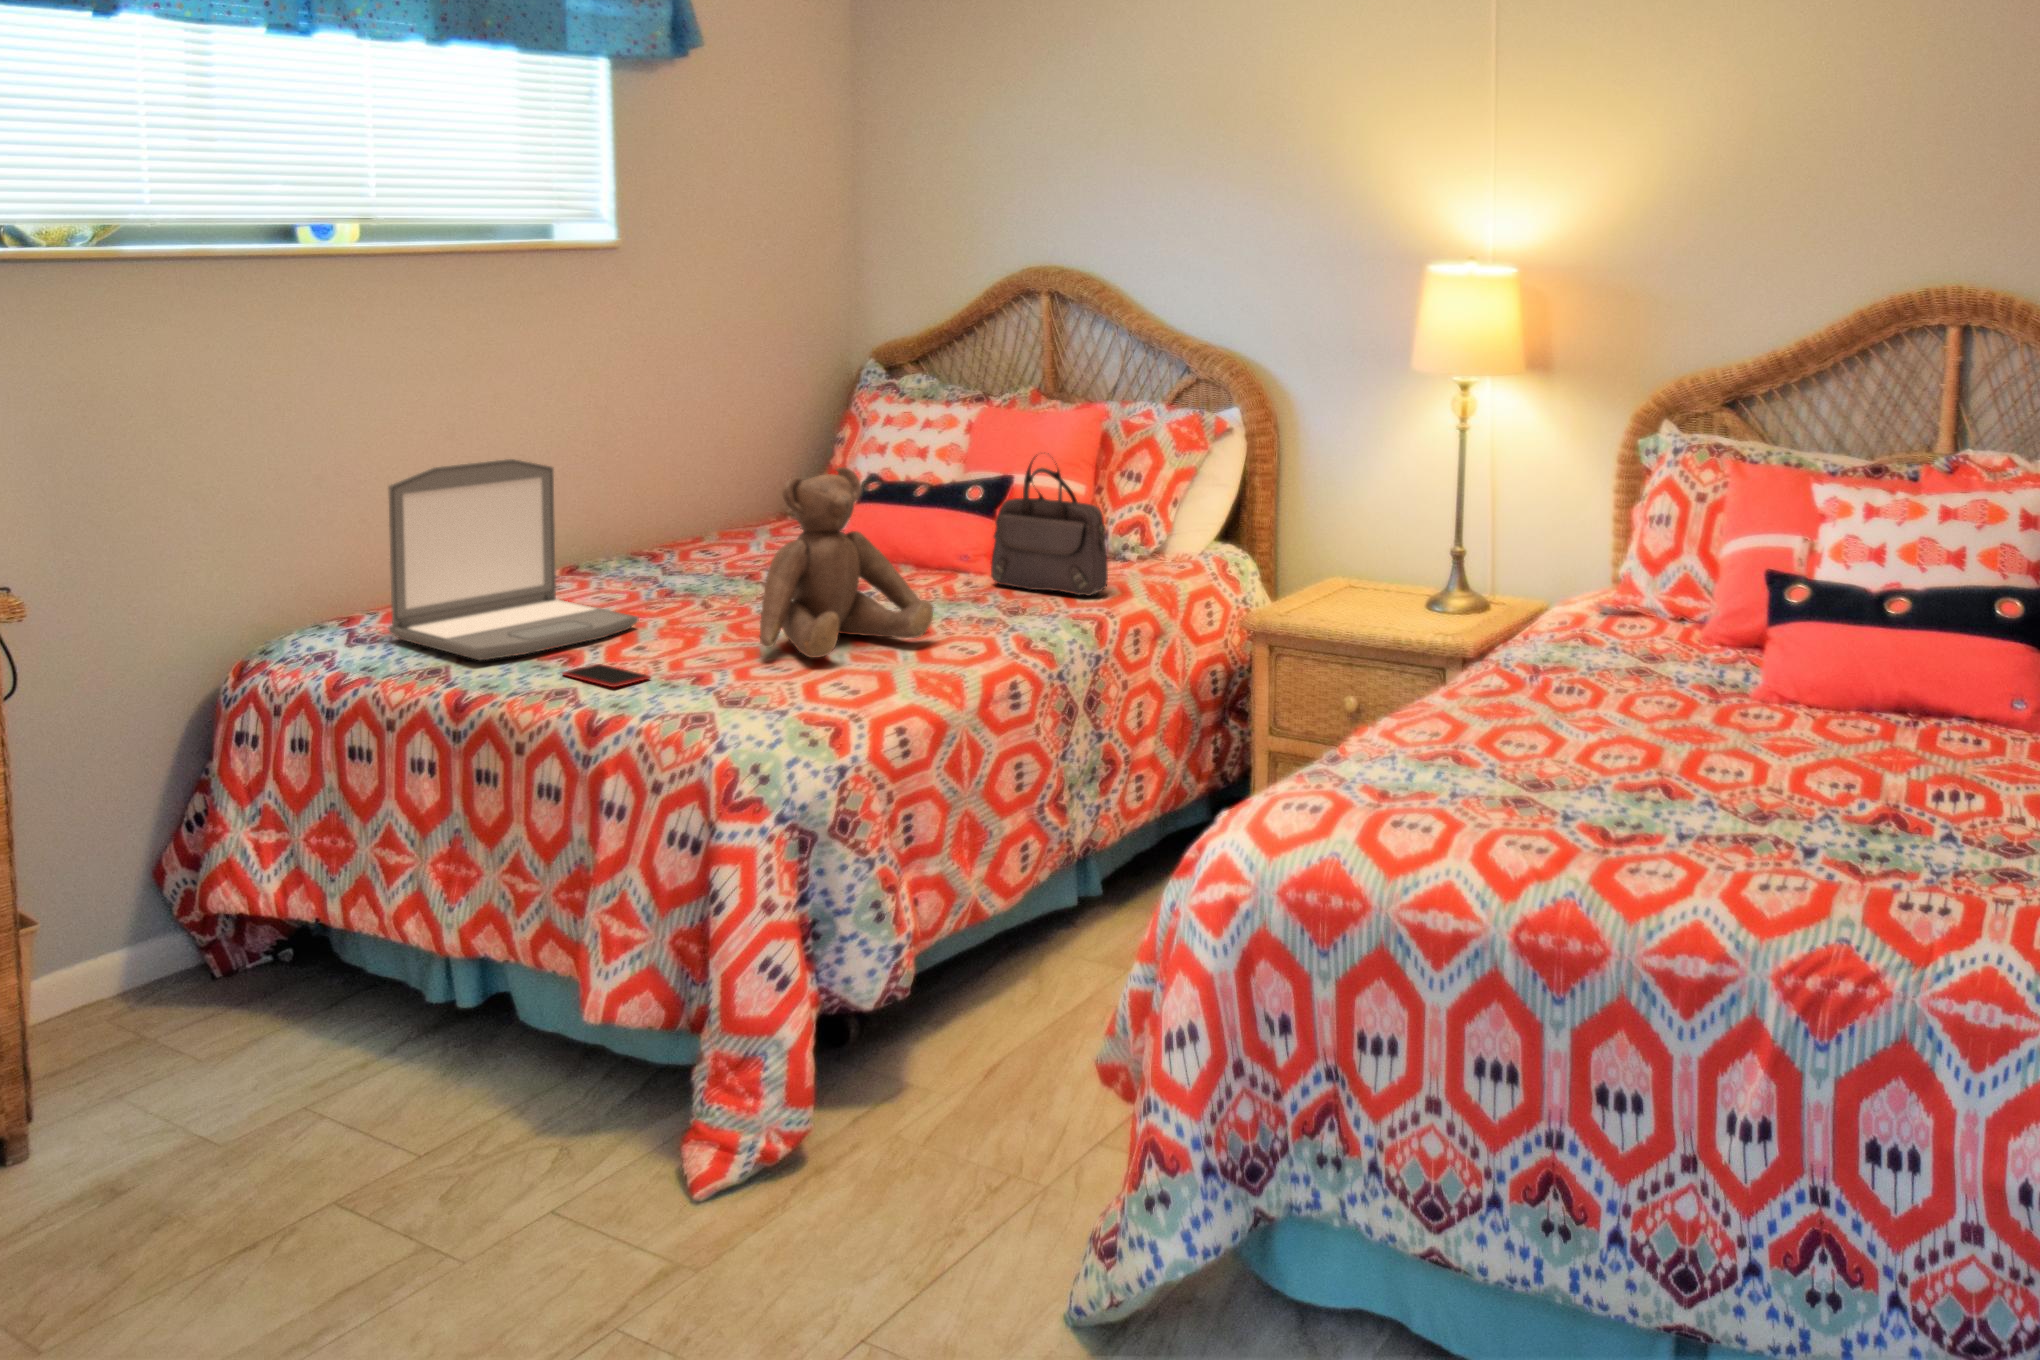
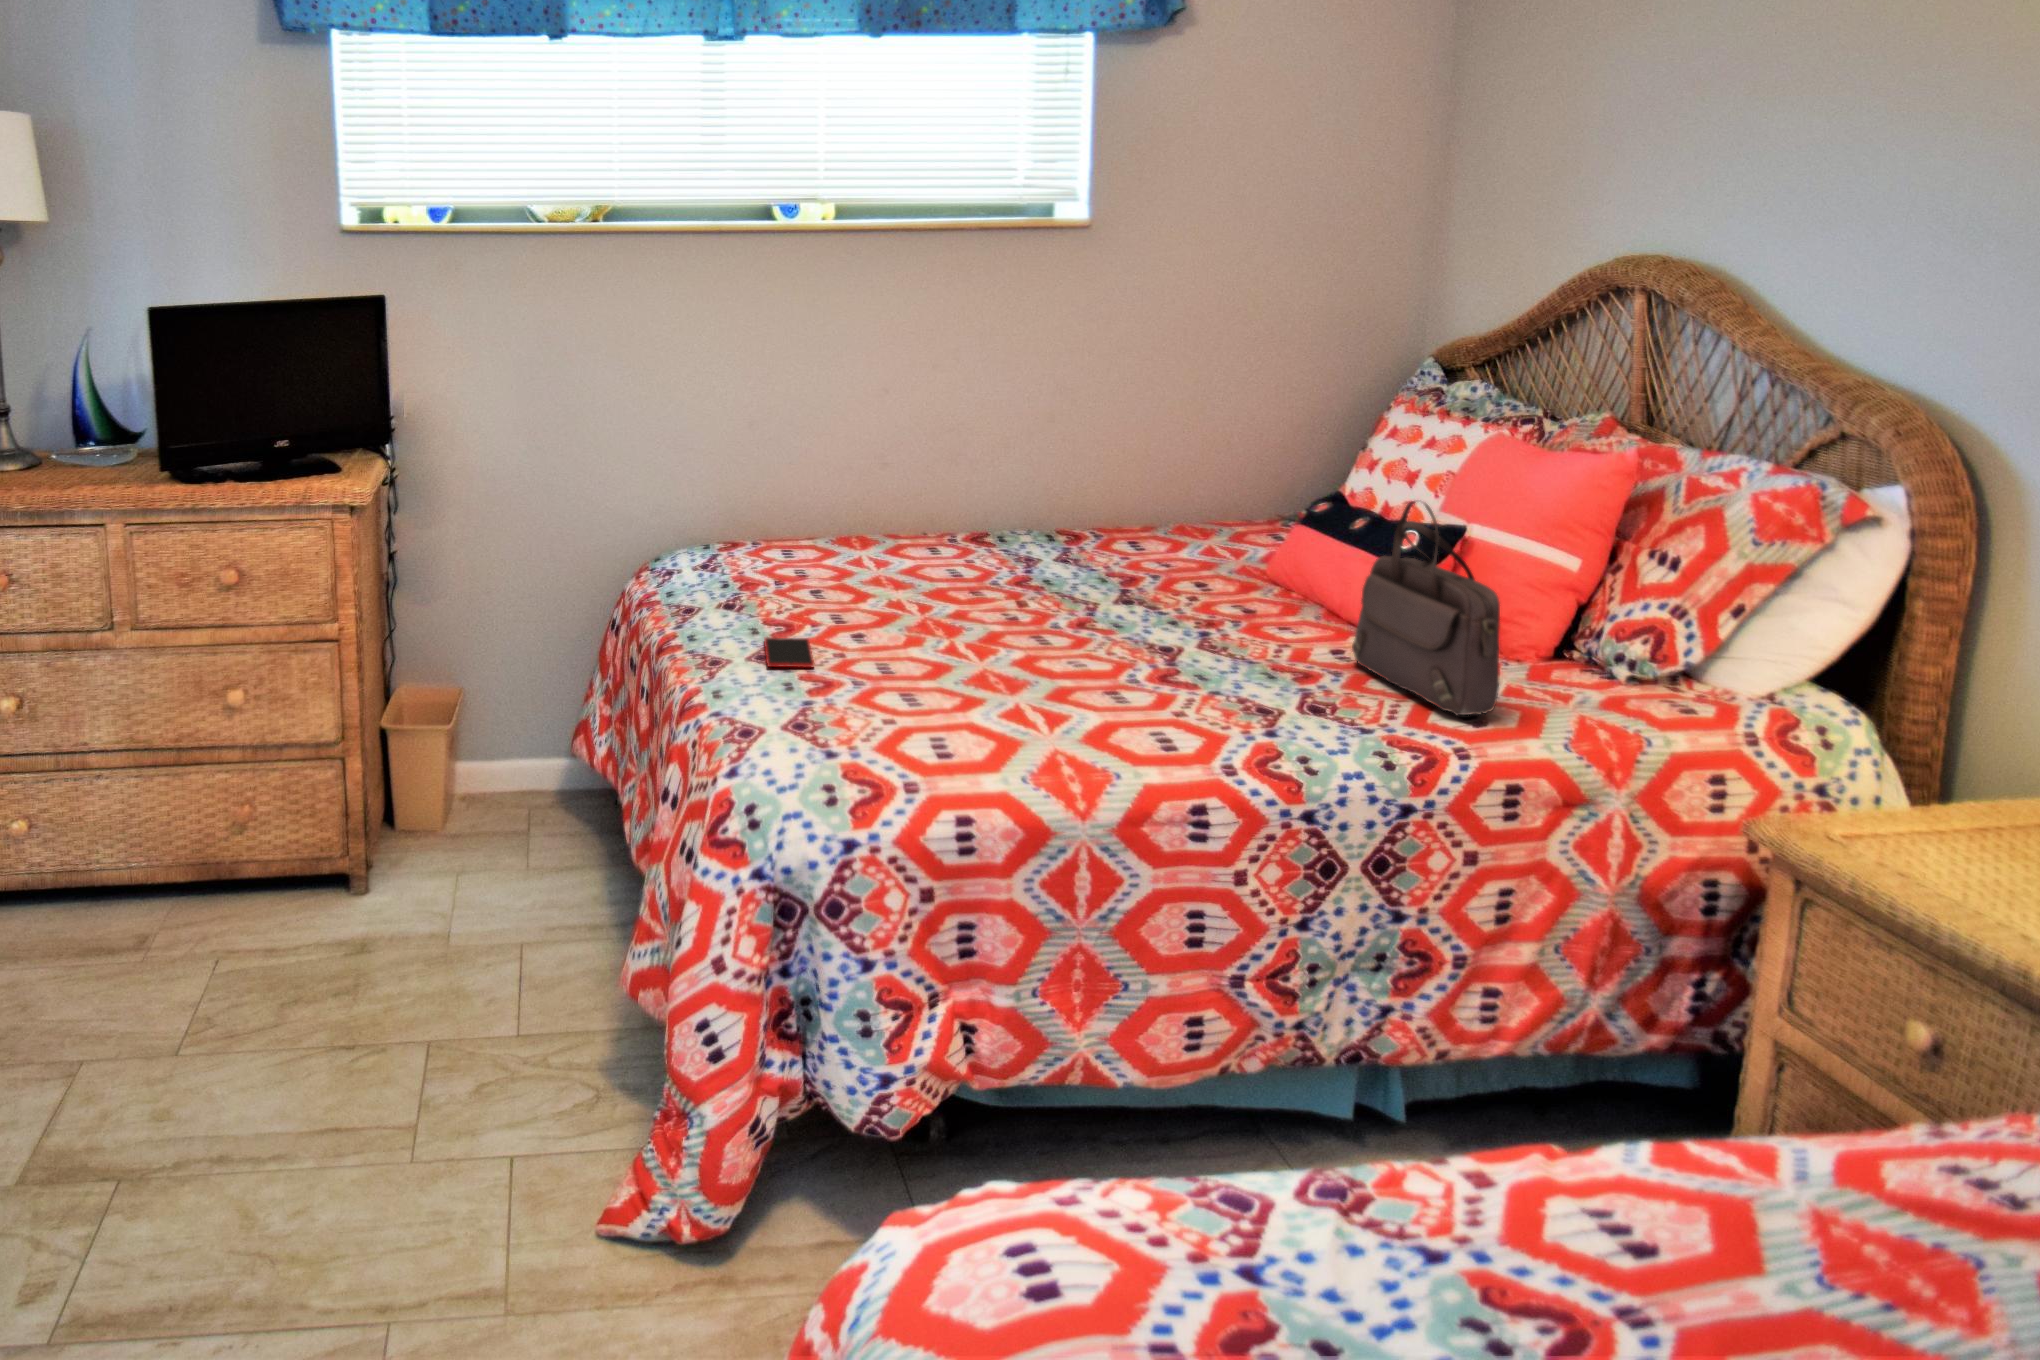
laptop: present [389,459,638,660] -> none [727,422,911,613]
teddy bear: present [760,467,933,658] -> none [935,477,1164,706]

